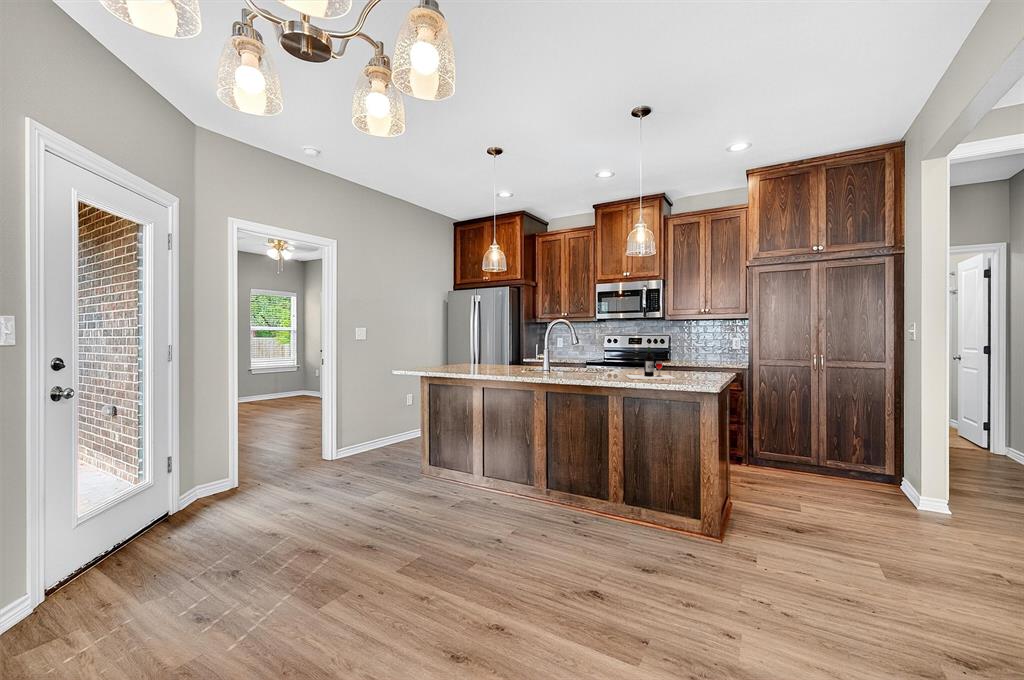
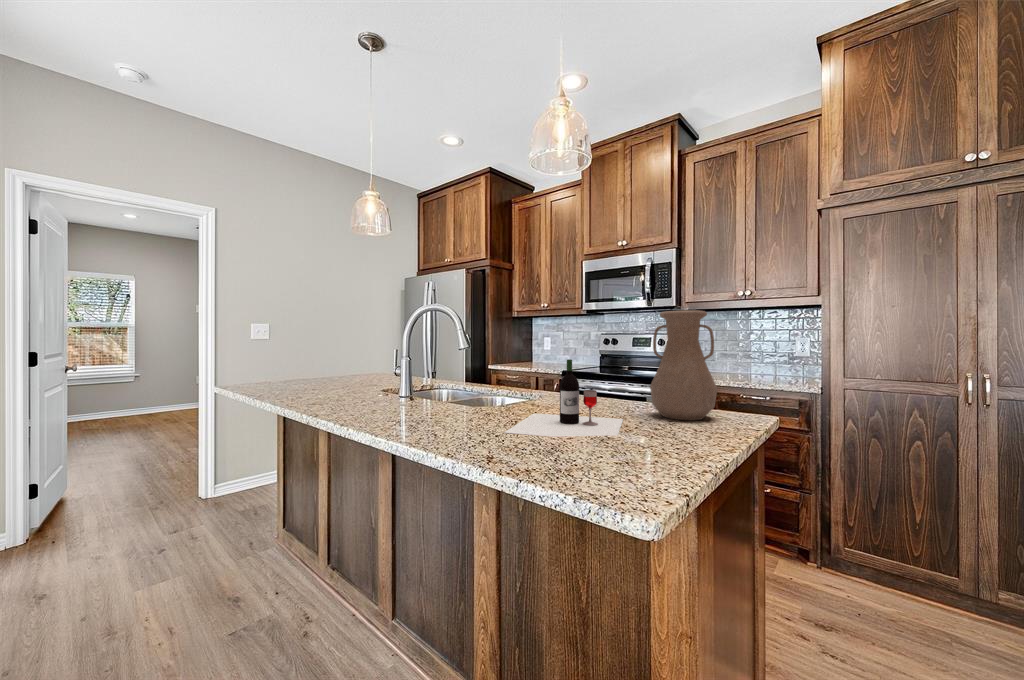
vase: none [678,324,710,375] -> present [650,310,717,420]

